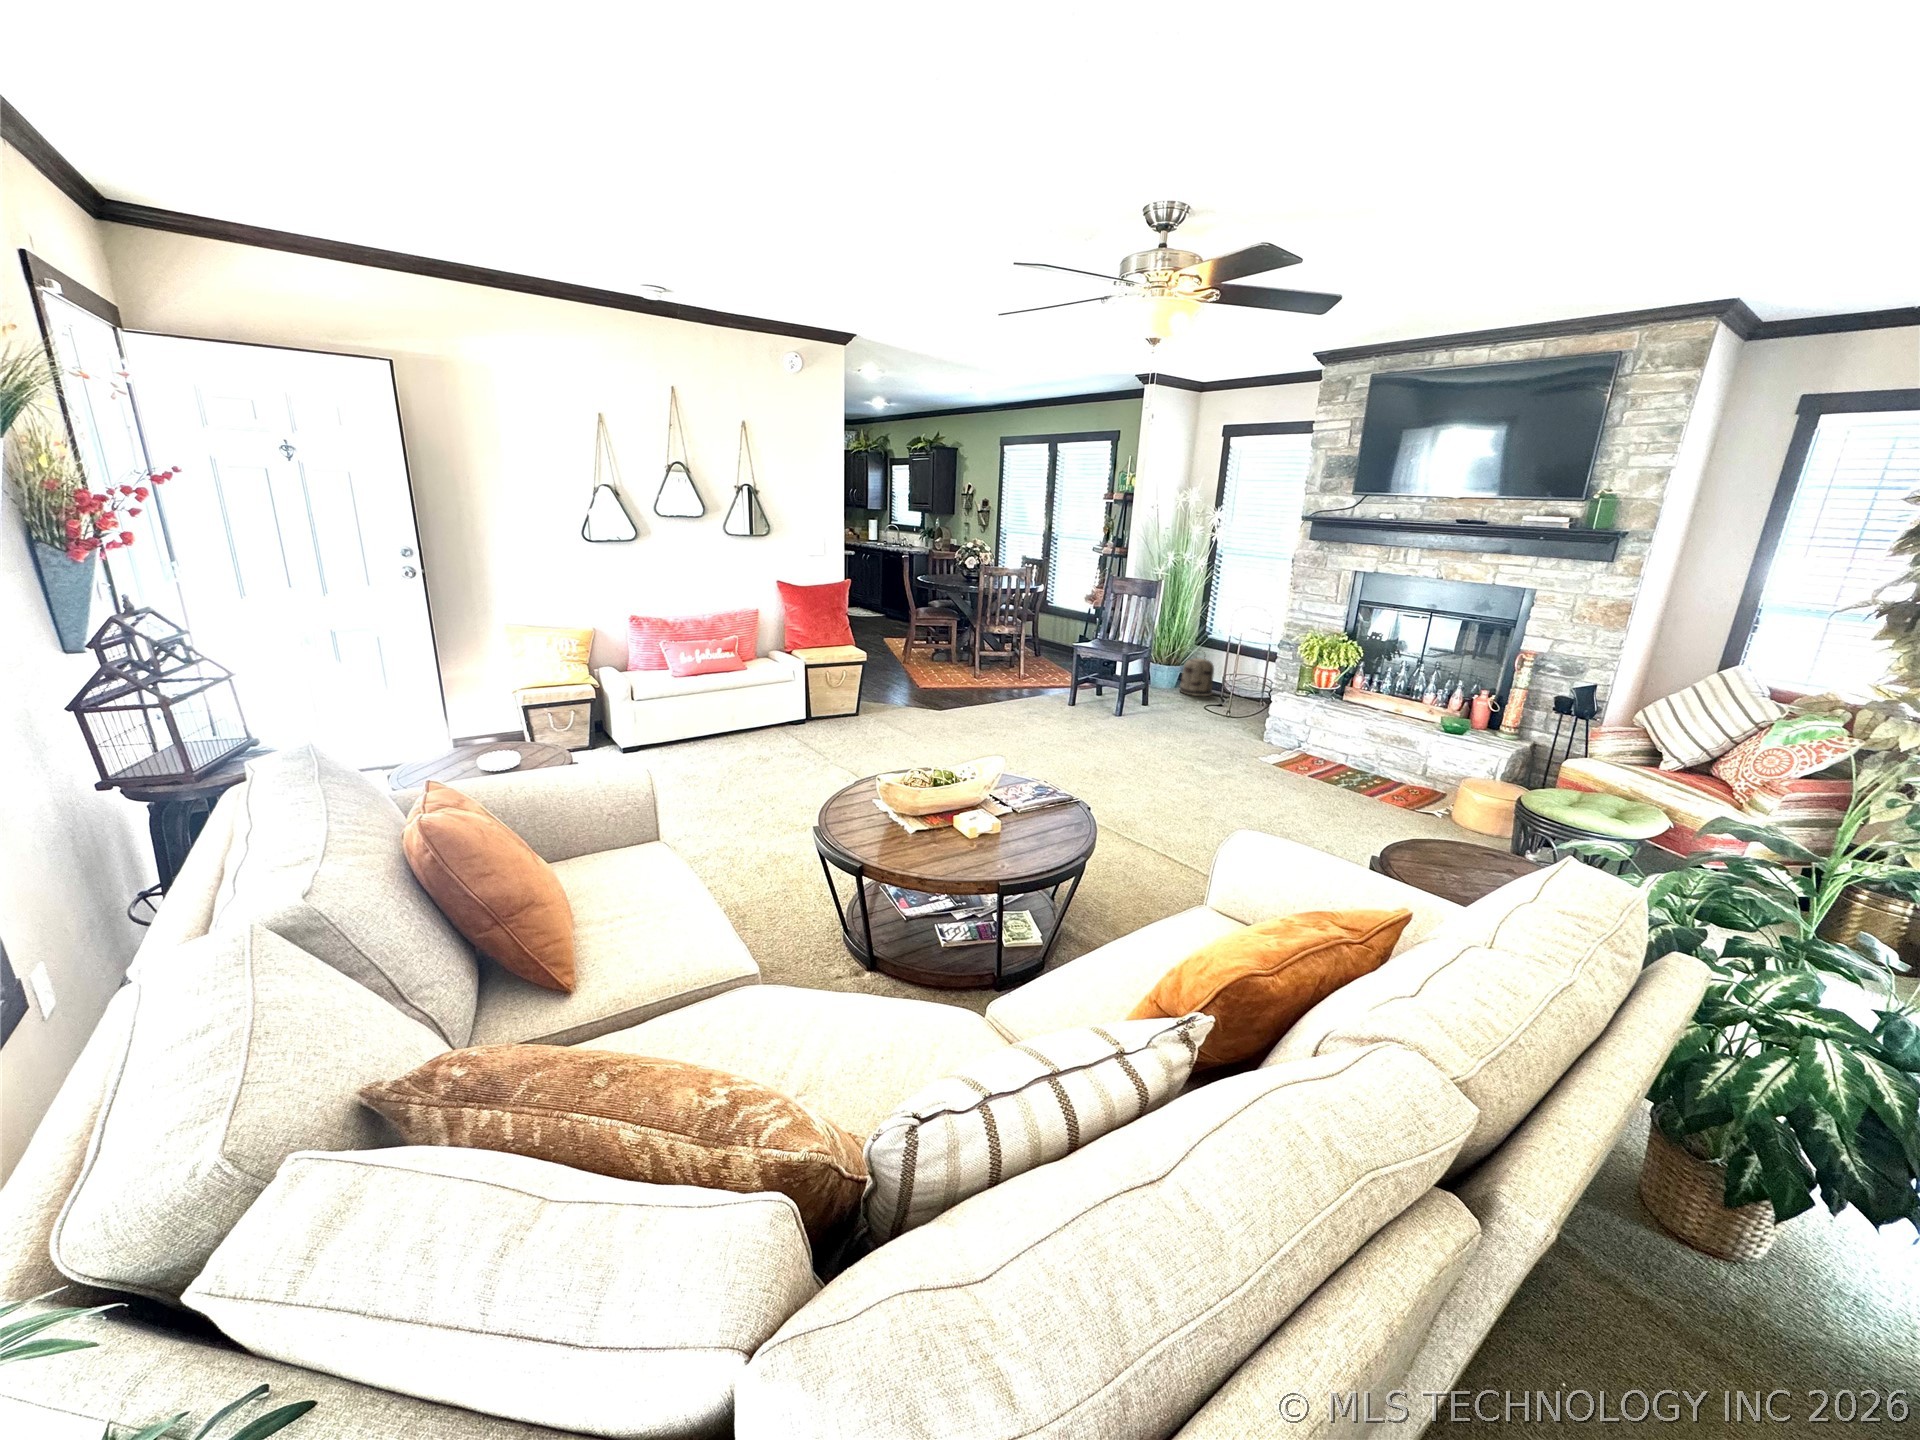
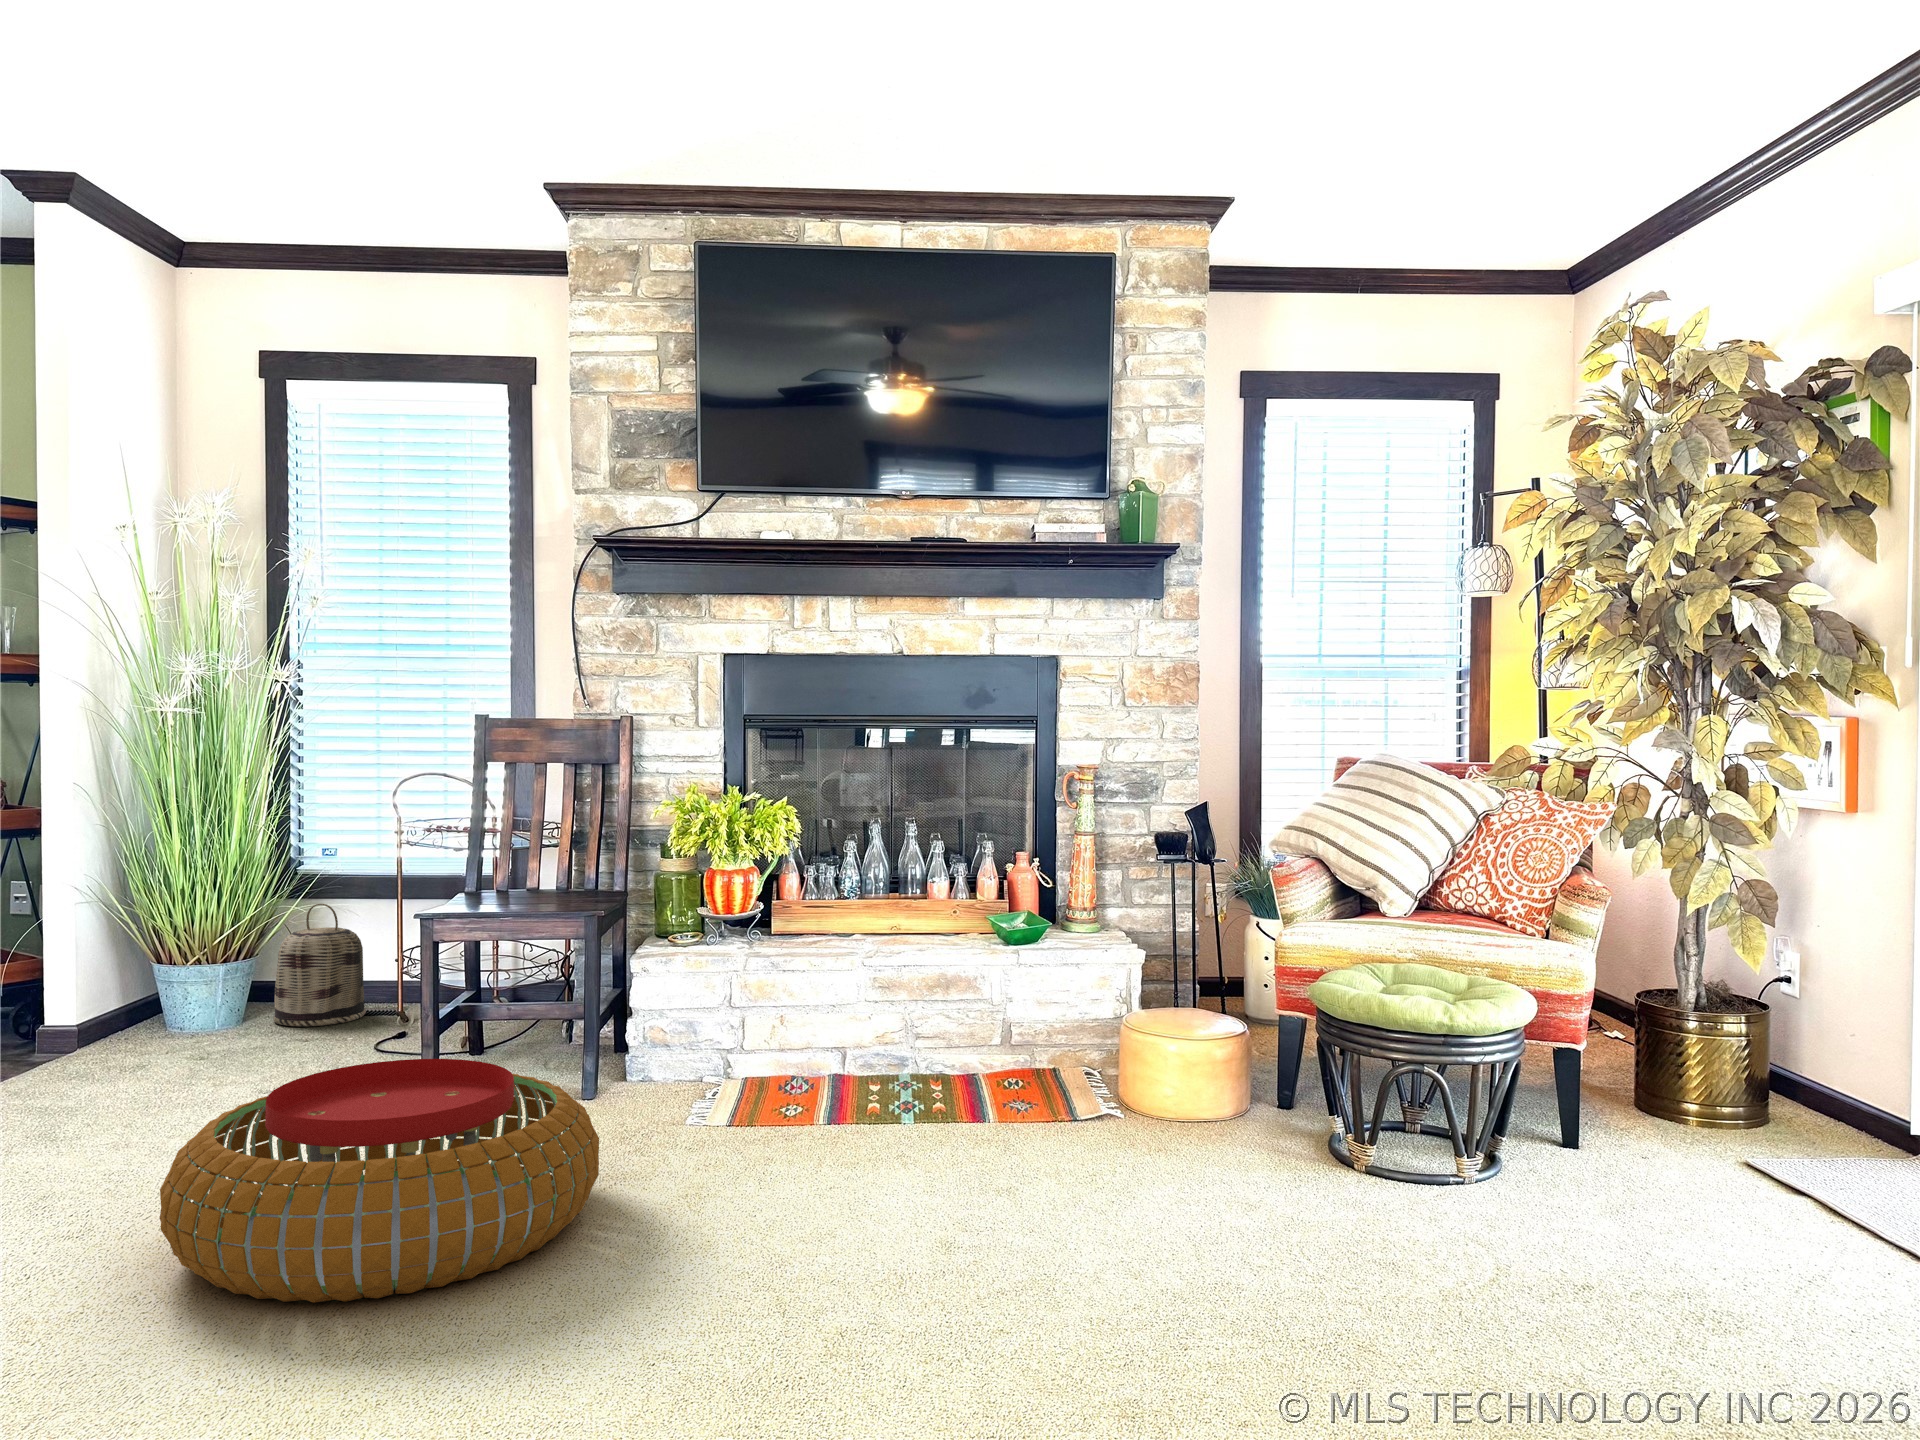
pouf: none [1079,709,1202,777] -> present [160,1059,599,1303]

